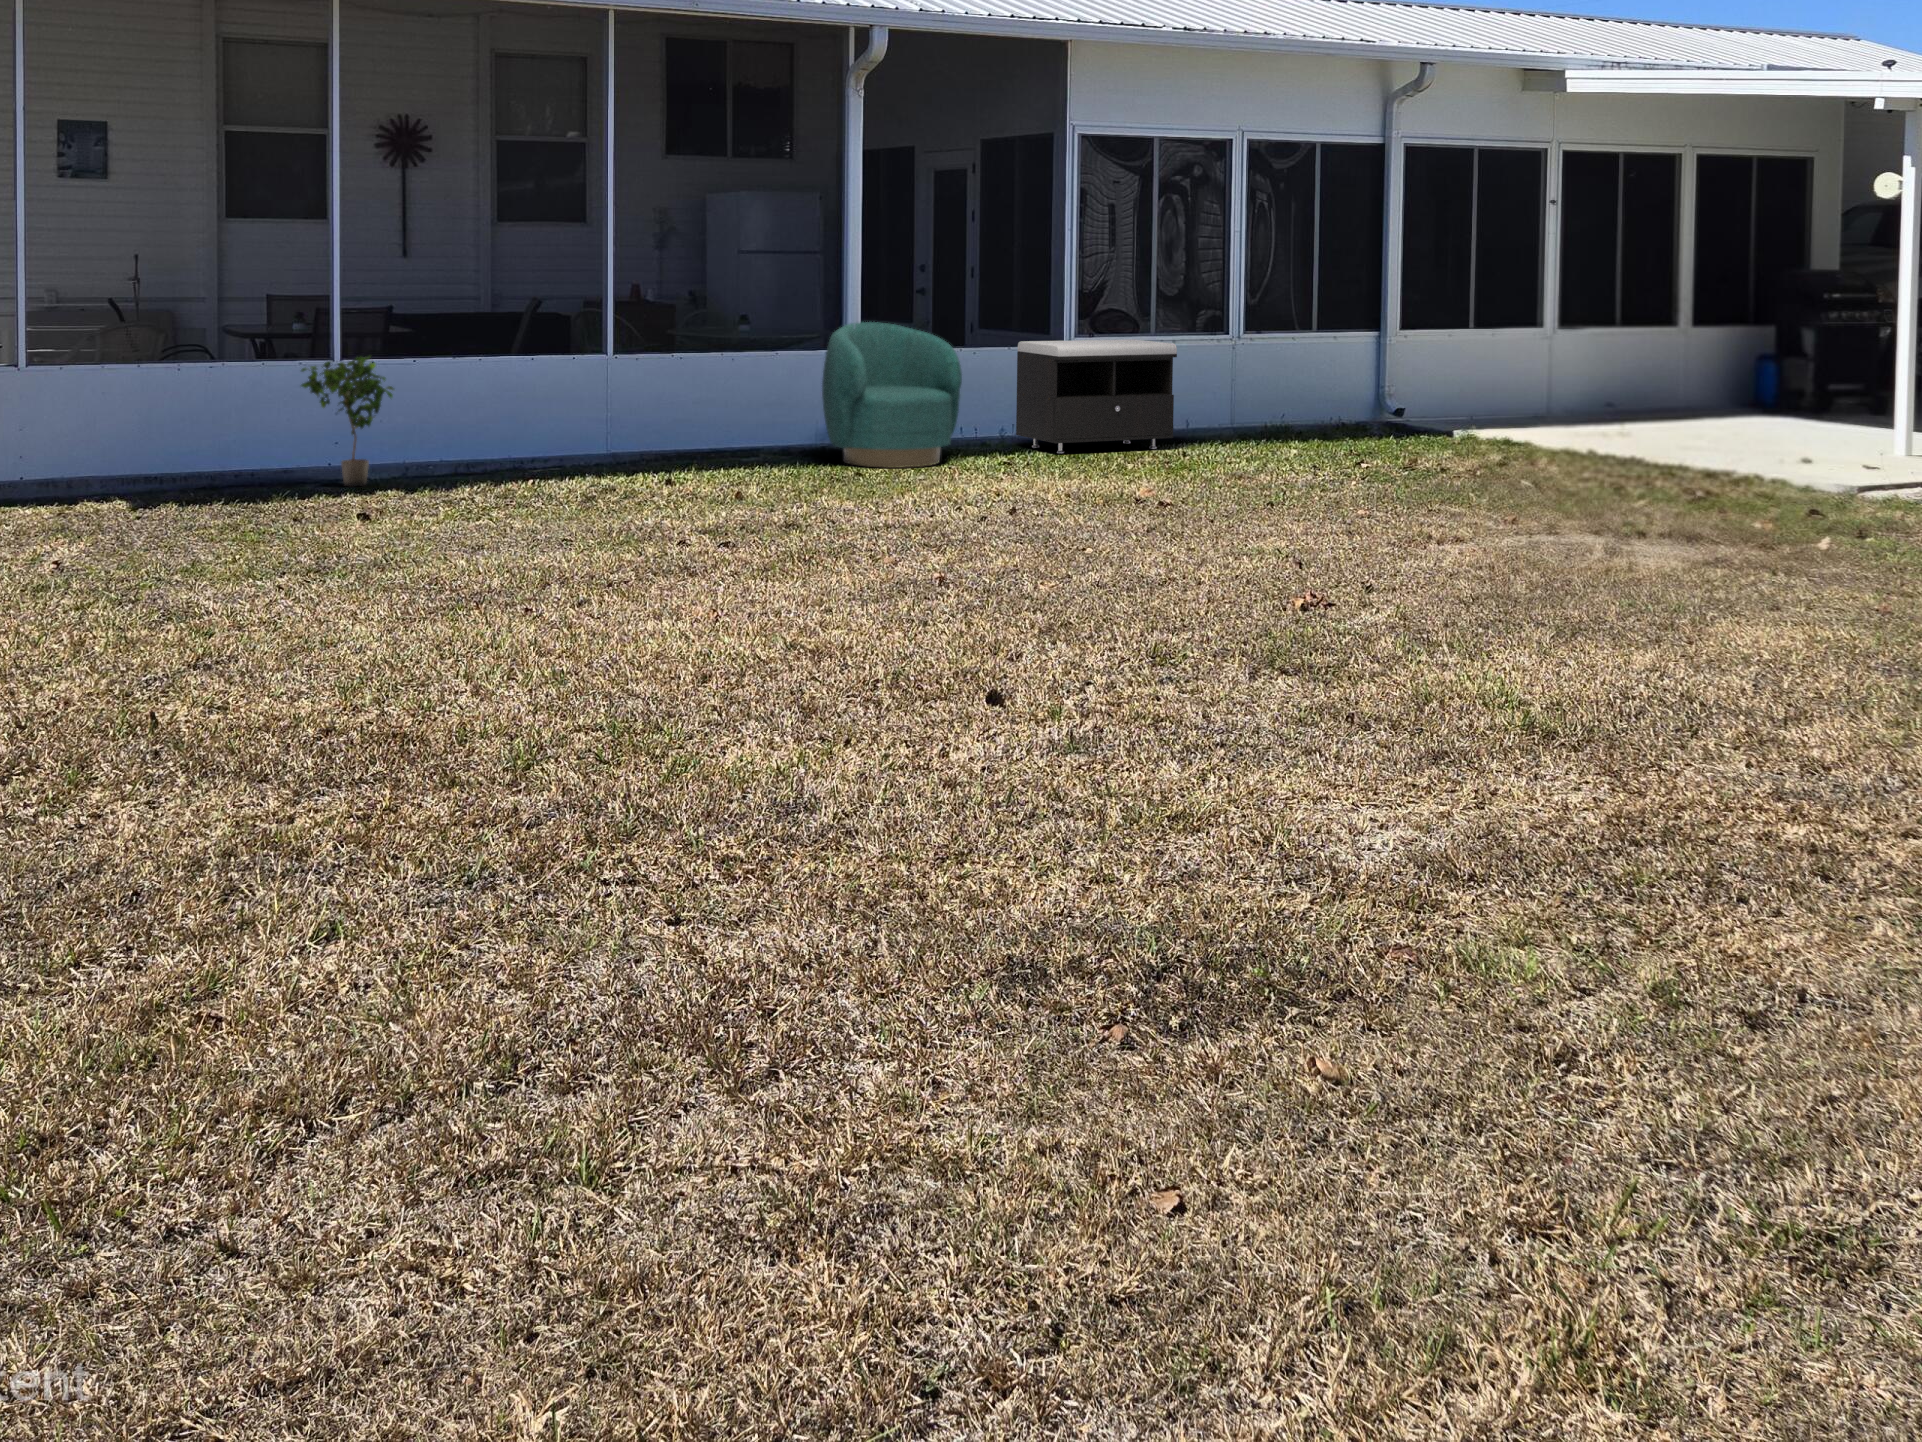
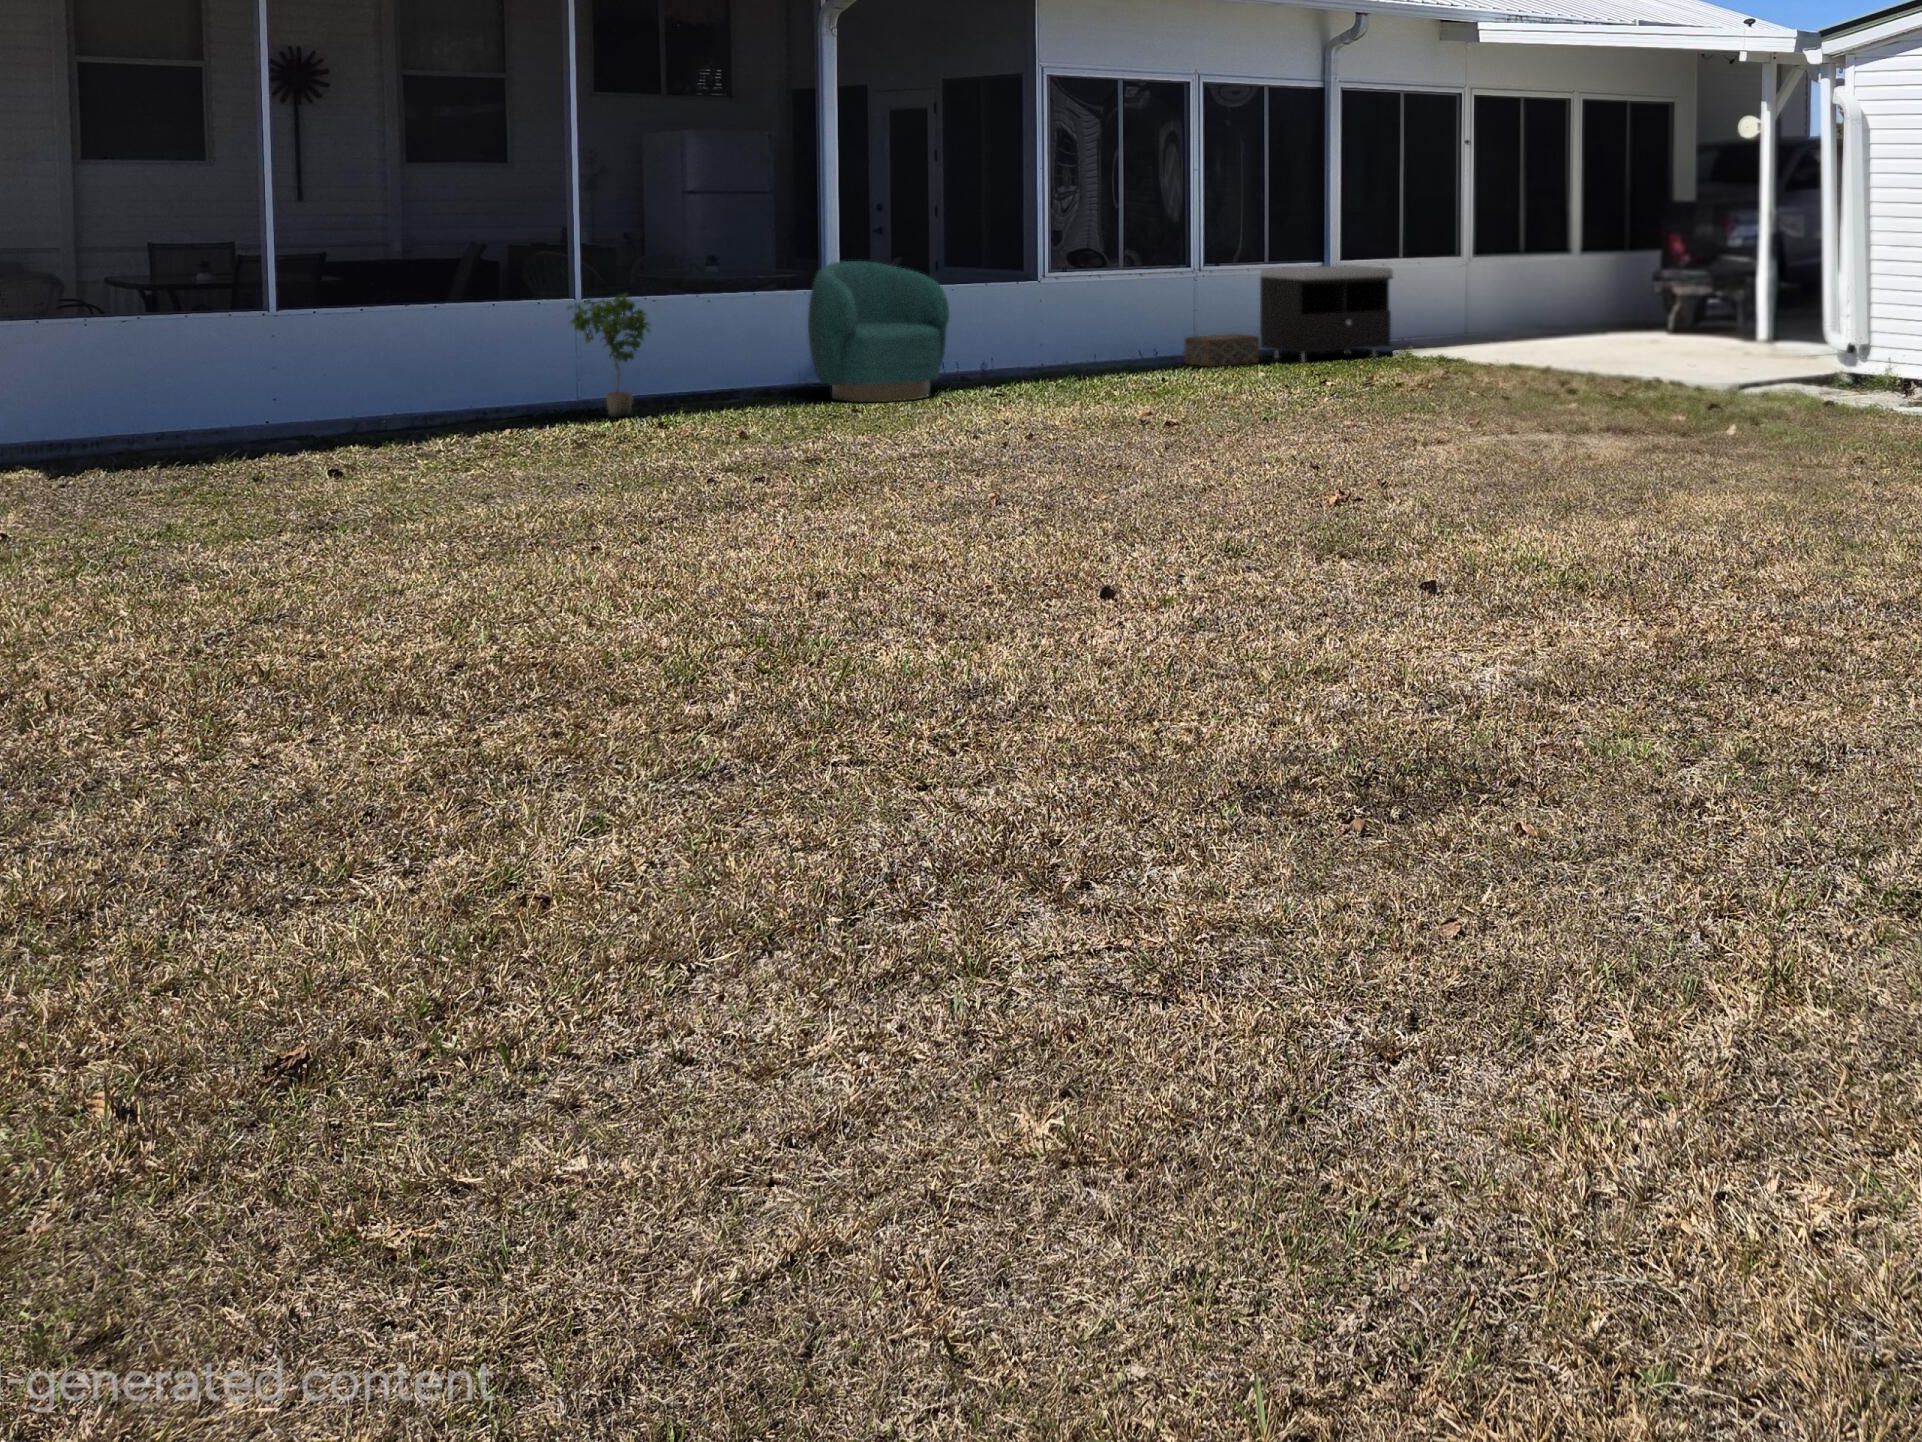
storage bench: present [1016,339,1177,453] -> present [1260,266,1393,362]
potted plant: present [301,356,394,486] -> present [568,294,650,417]
woven basket: none [1222,406,1304,441] -> present [1184,334,1259,366]

